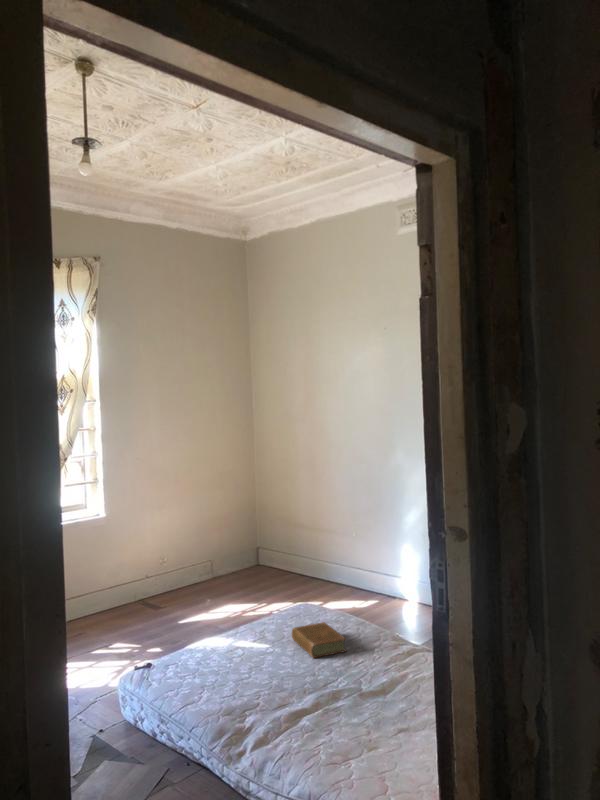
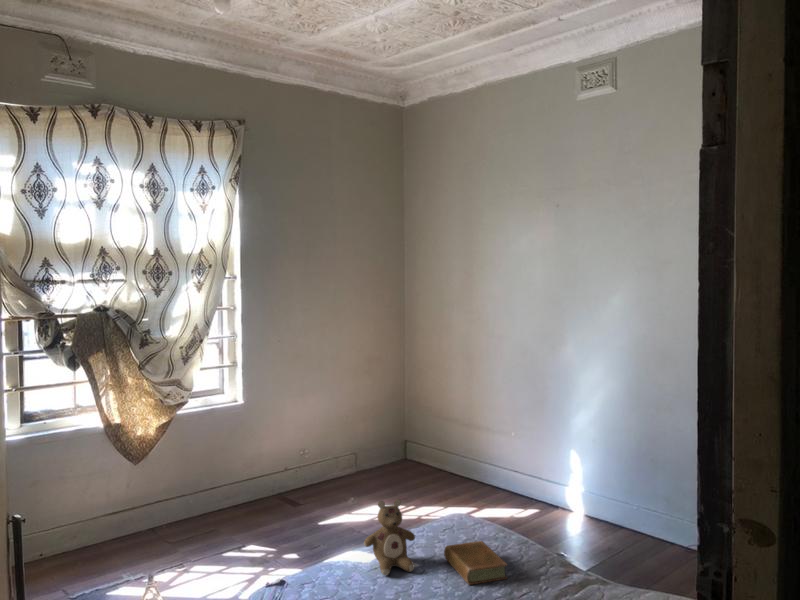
stuffed bear: none [220,588,266,656] -> present [364,499,415,575]

